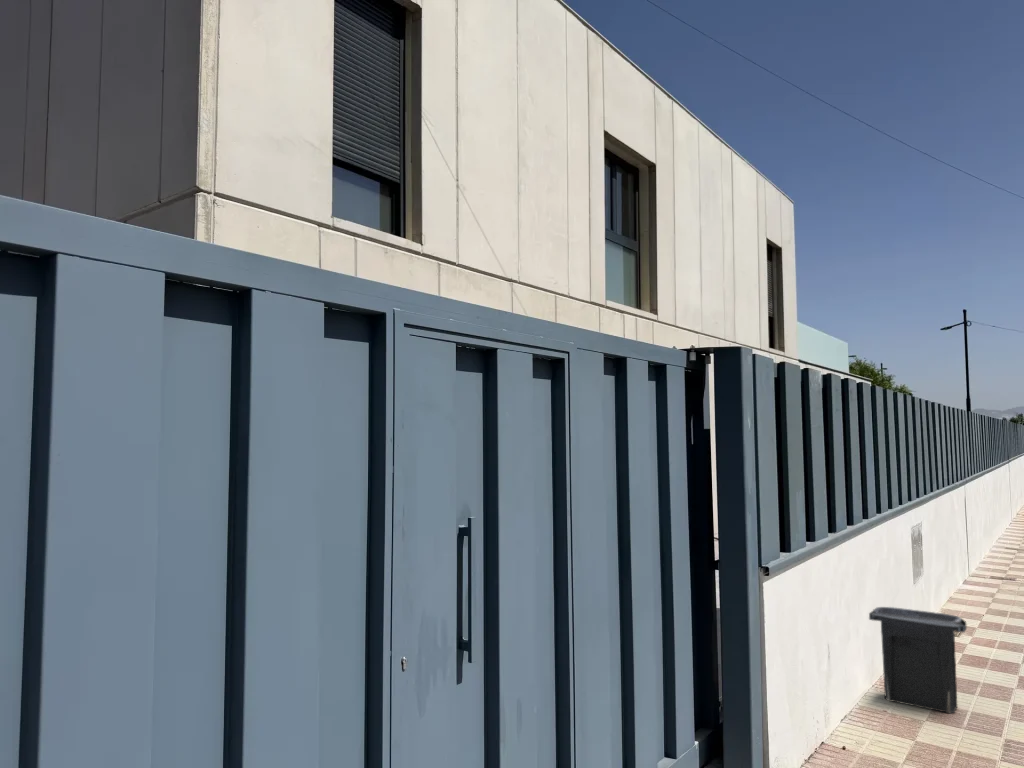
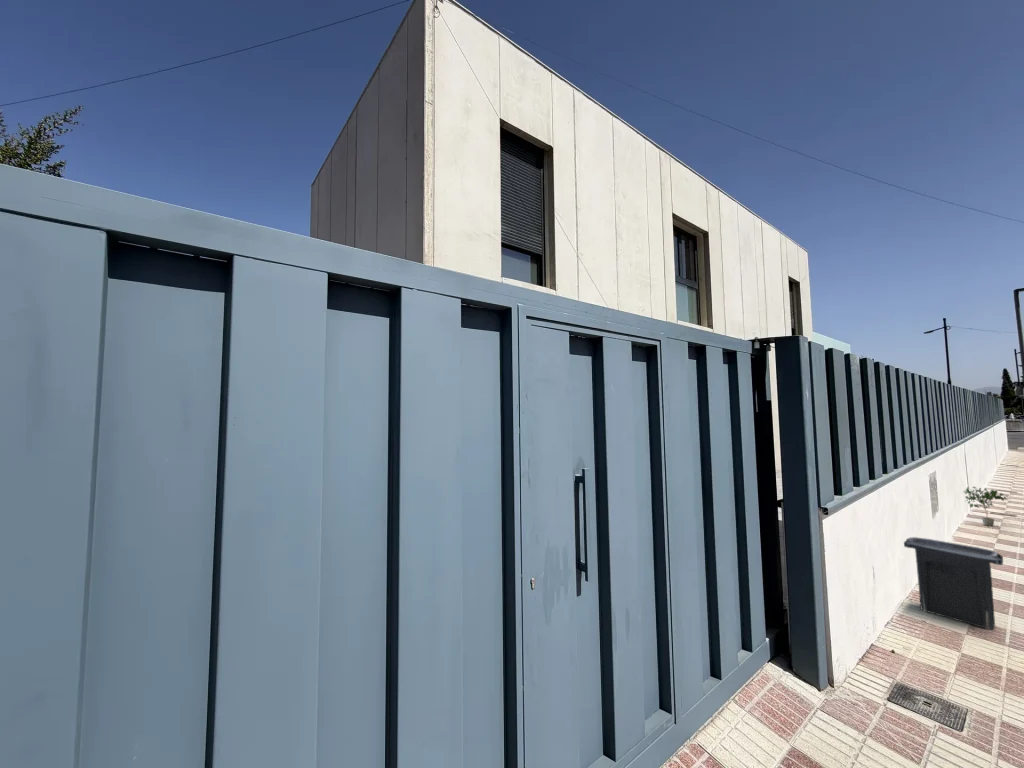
potted plant: none [958,543,1005,595] -> present [965,487,1008,526]

